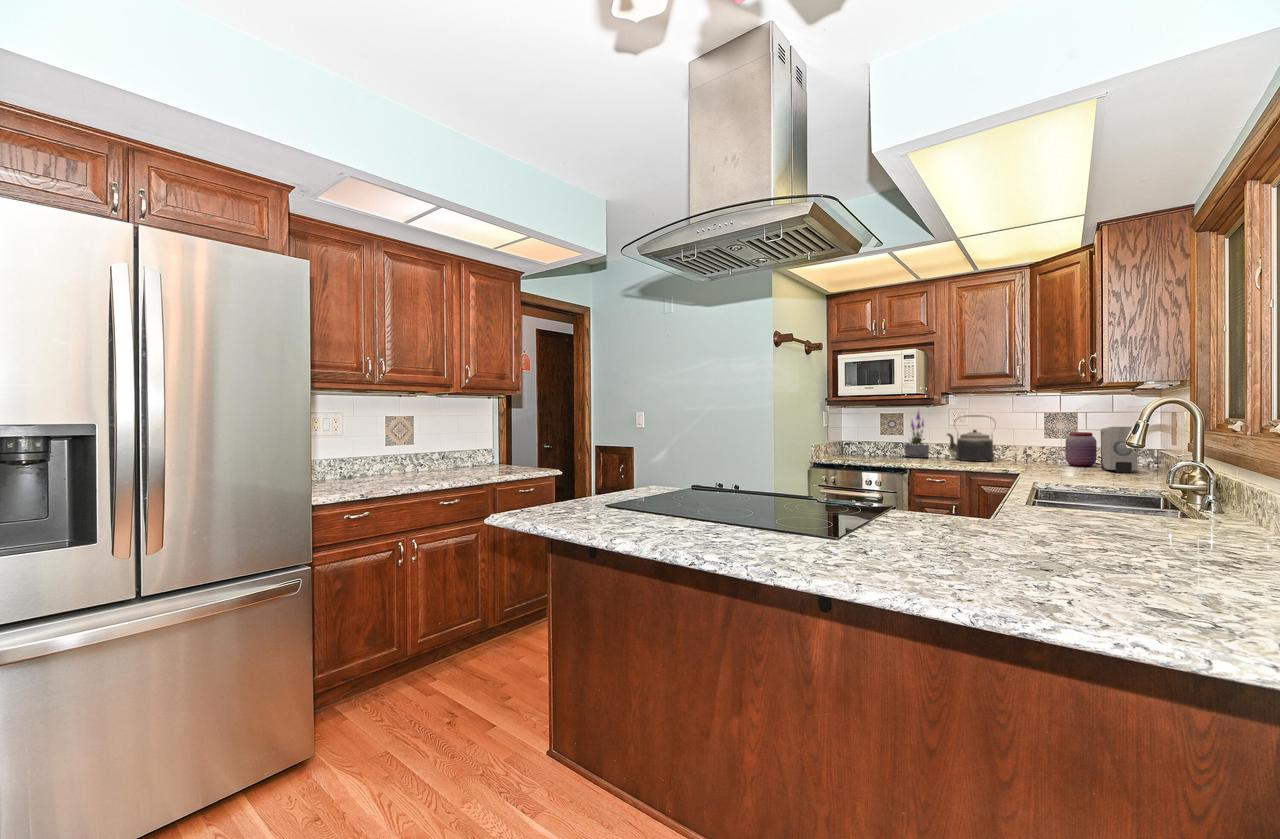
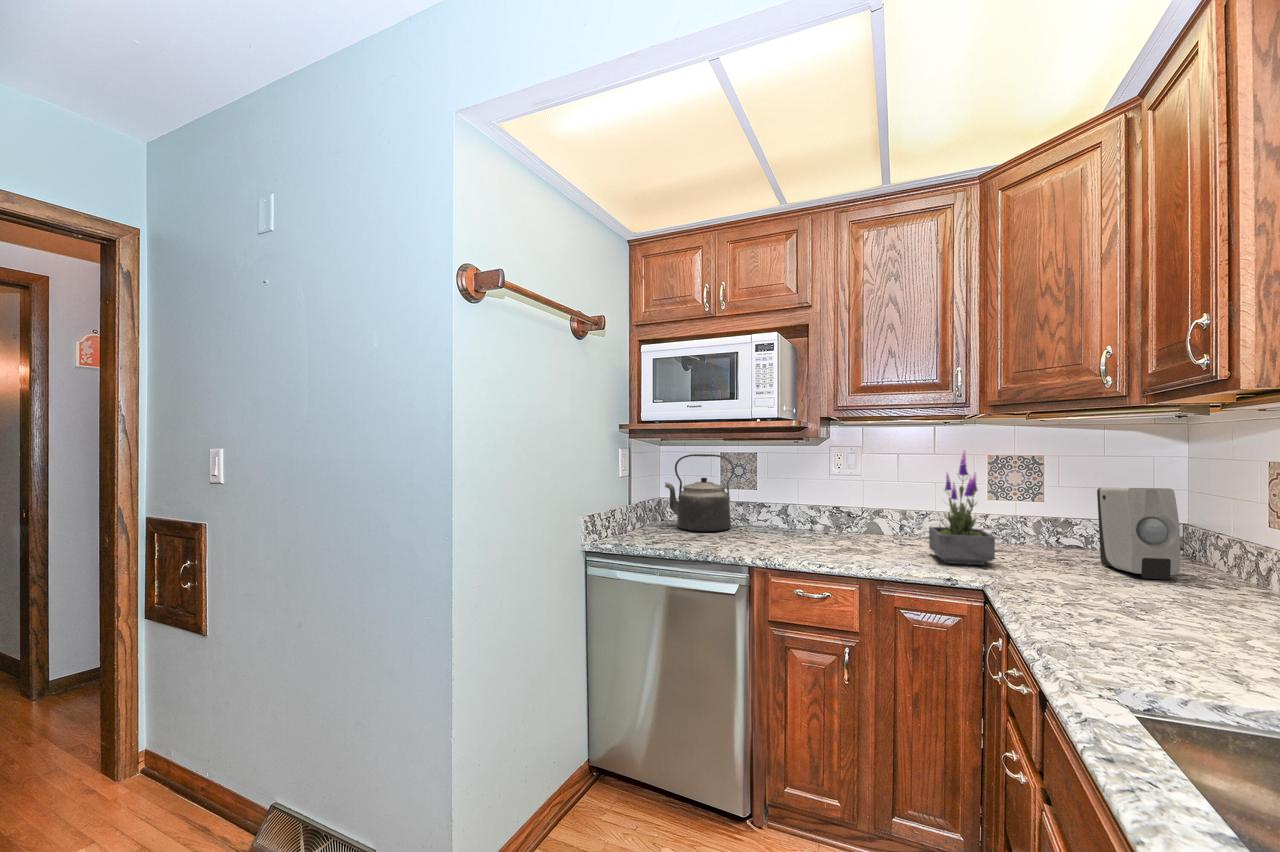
potted plant: present [904,411,929,458] -> present [929,450,995,565]
kettle: present [947,415,994,461] -> present [665,454,734,532]
jar: present [1065,432,1097,466] -> none [1026,490,1080,554]

